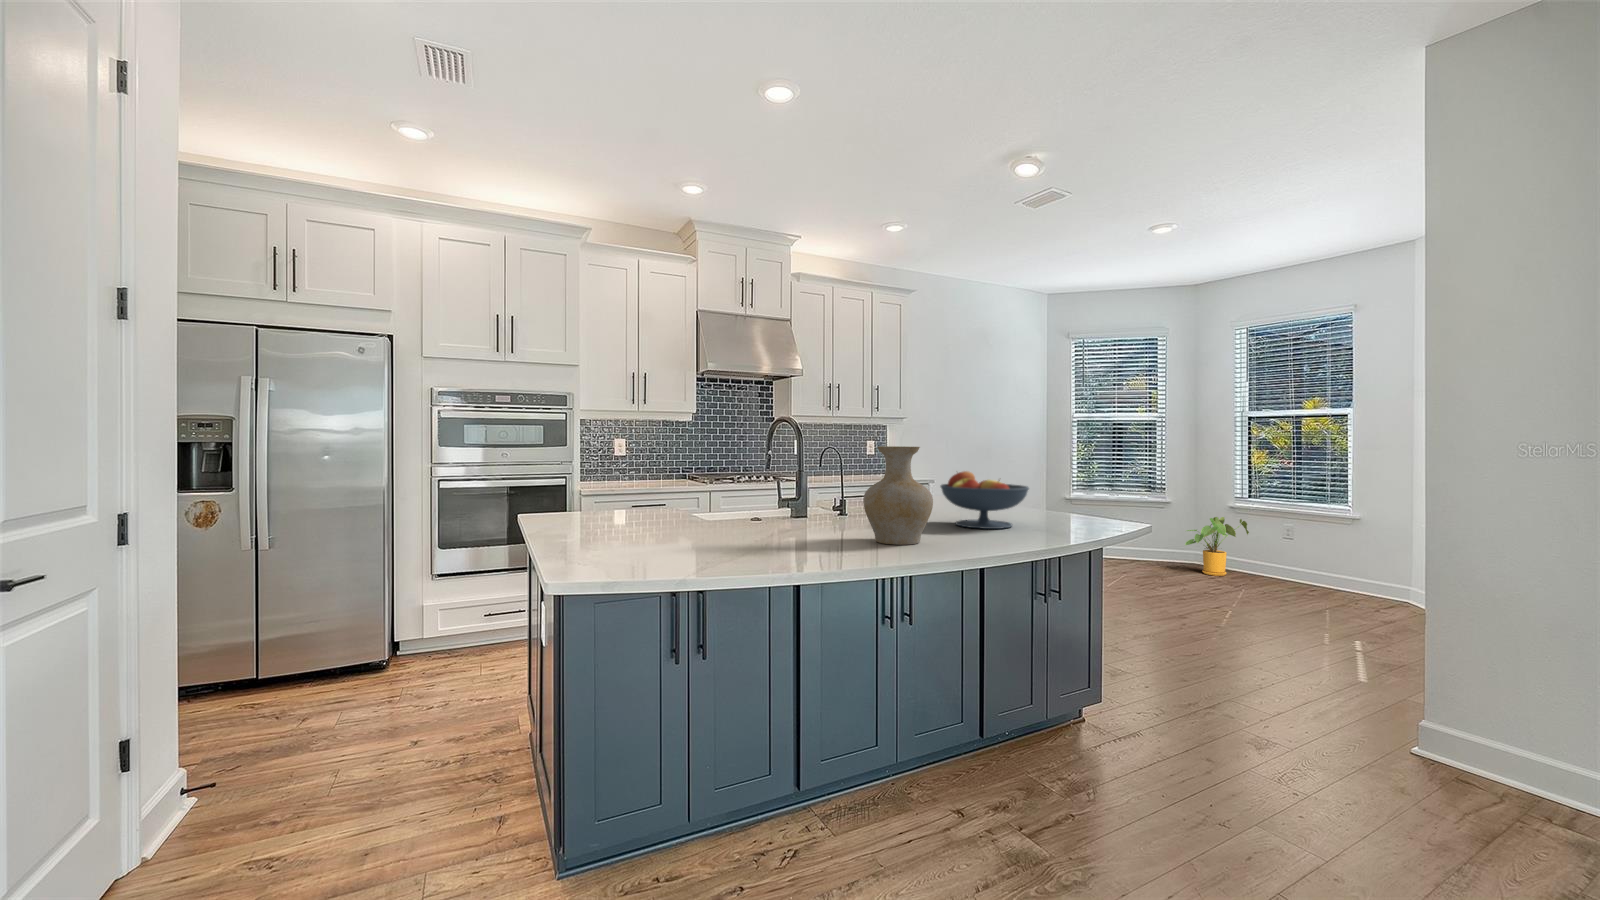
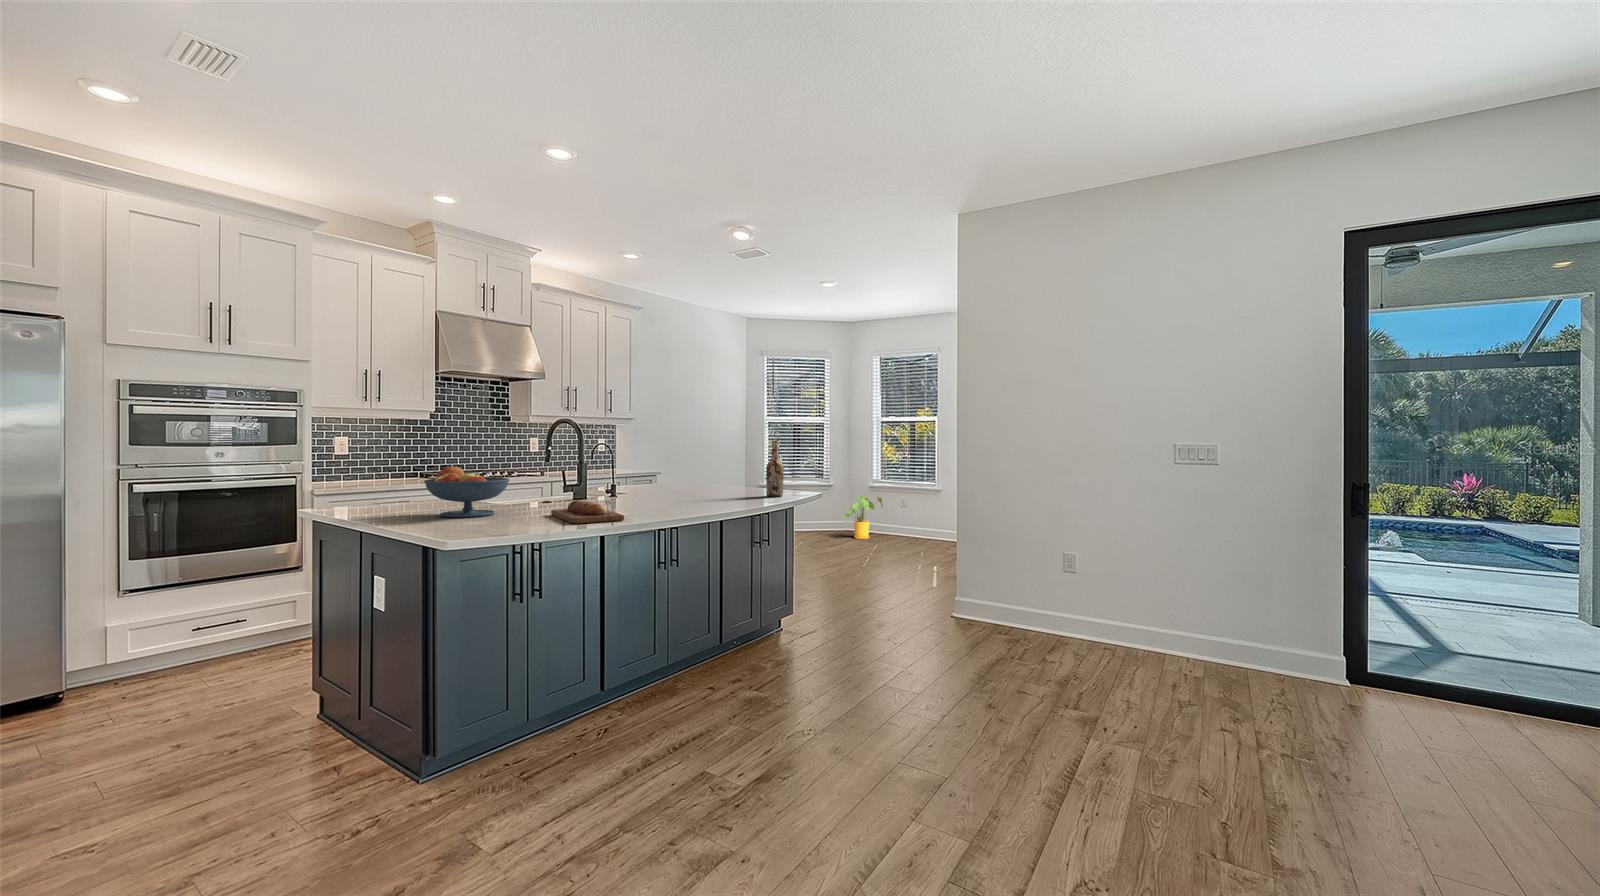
wine bottle: none [1057,444,1084,526] -> present [766,441,784,497]
vase: present [863,446,933,545] -> none [643,443,693,511]
fruit bowl: present [941,471,1029,529] -> present [424,467,509,517]
bread loaf: none [743,524,821,559] -> present [551,500,624,523]

